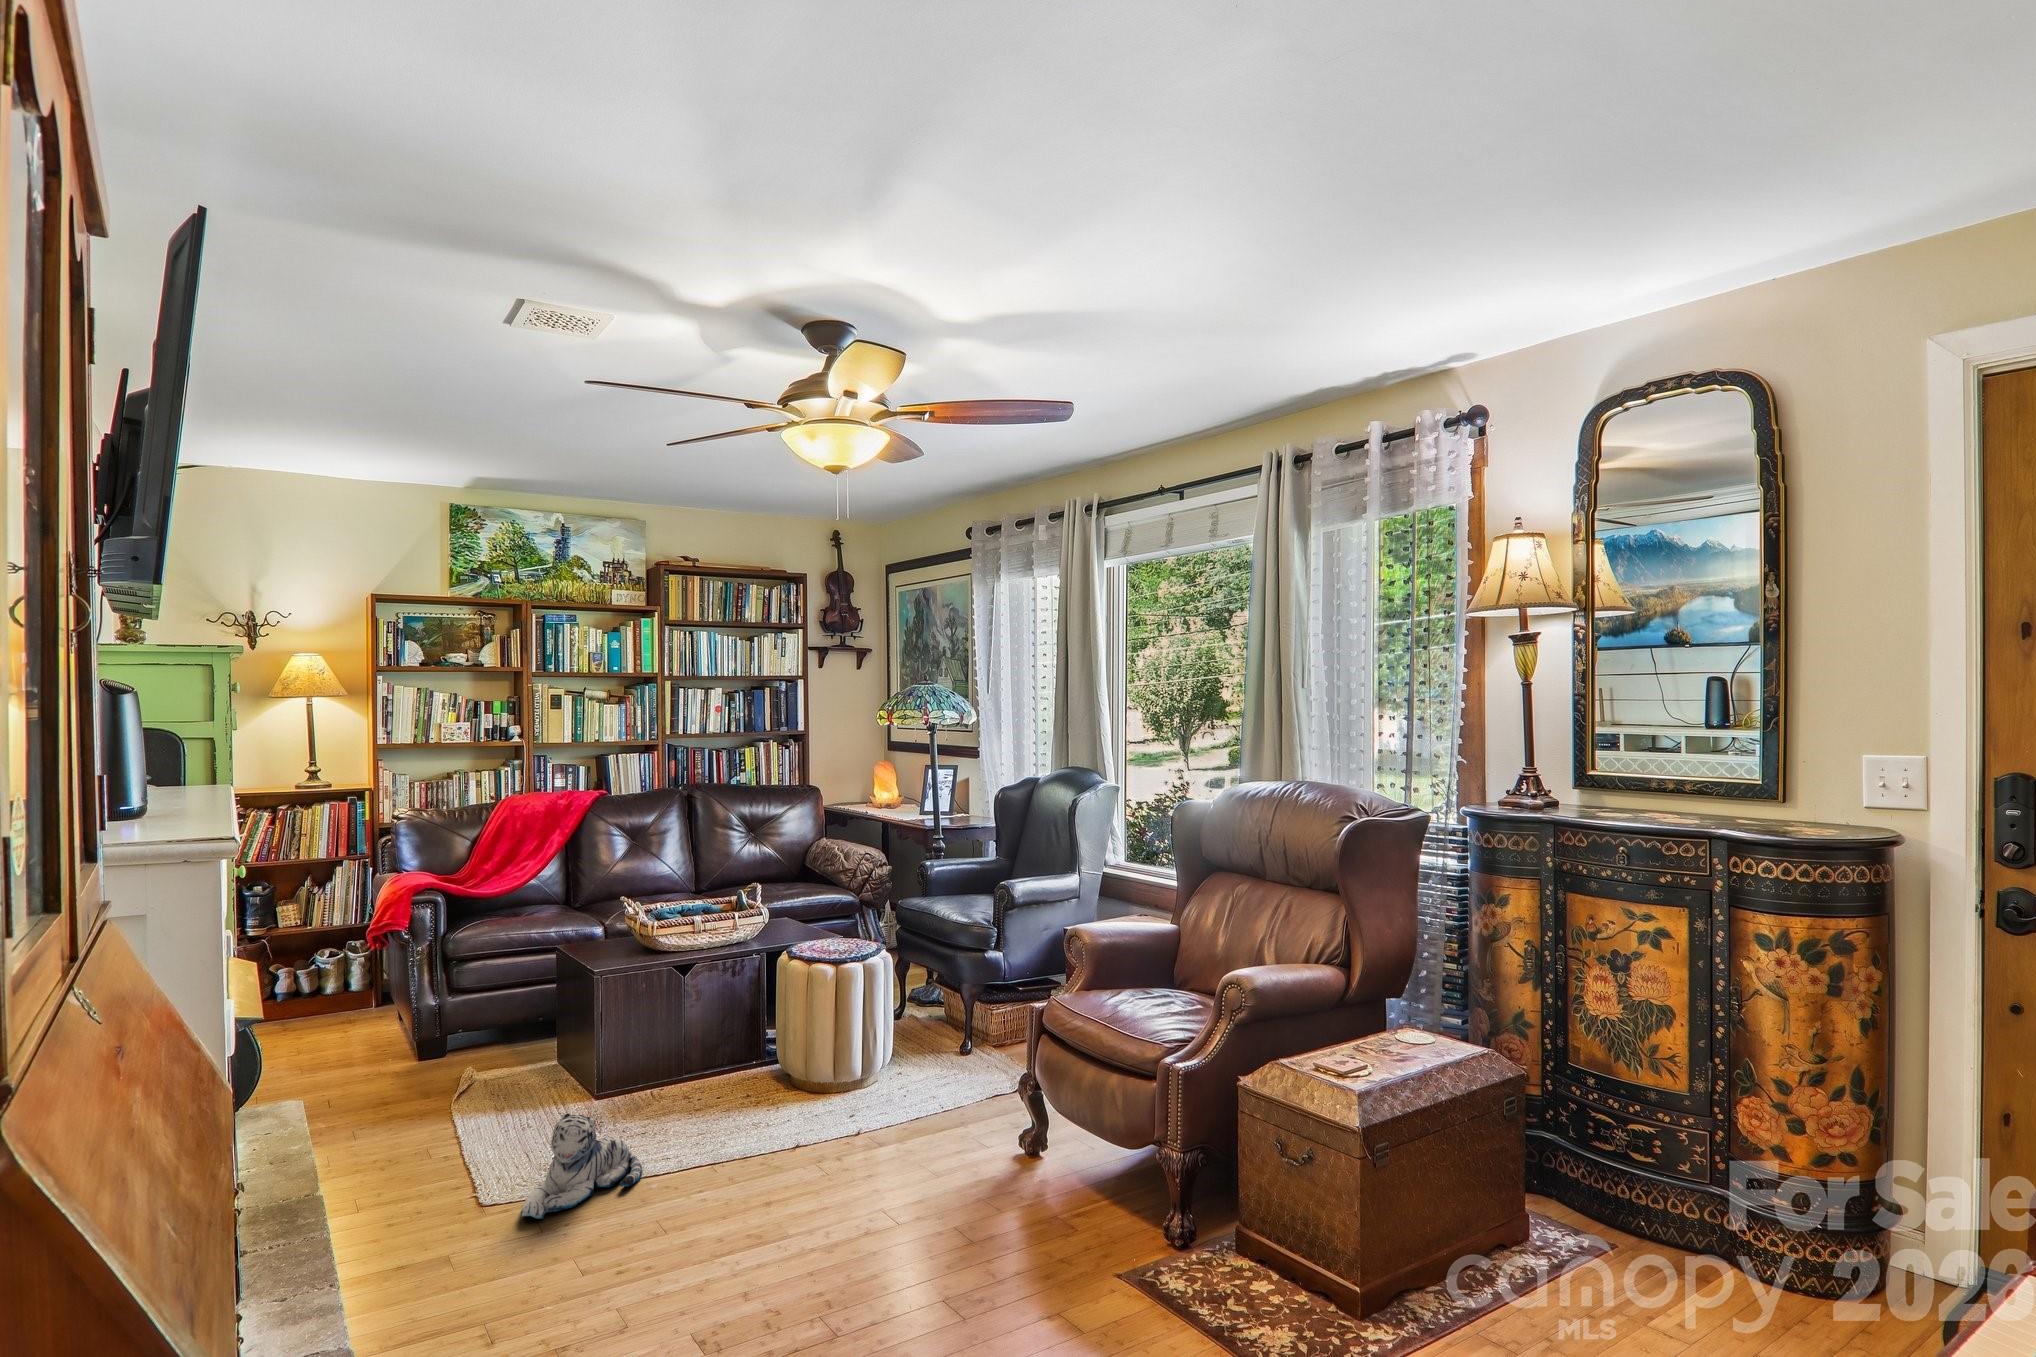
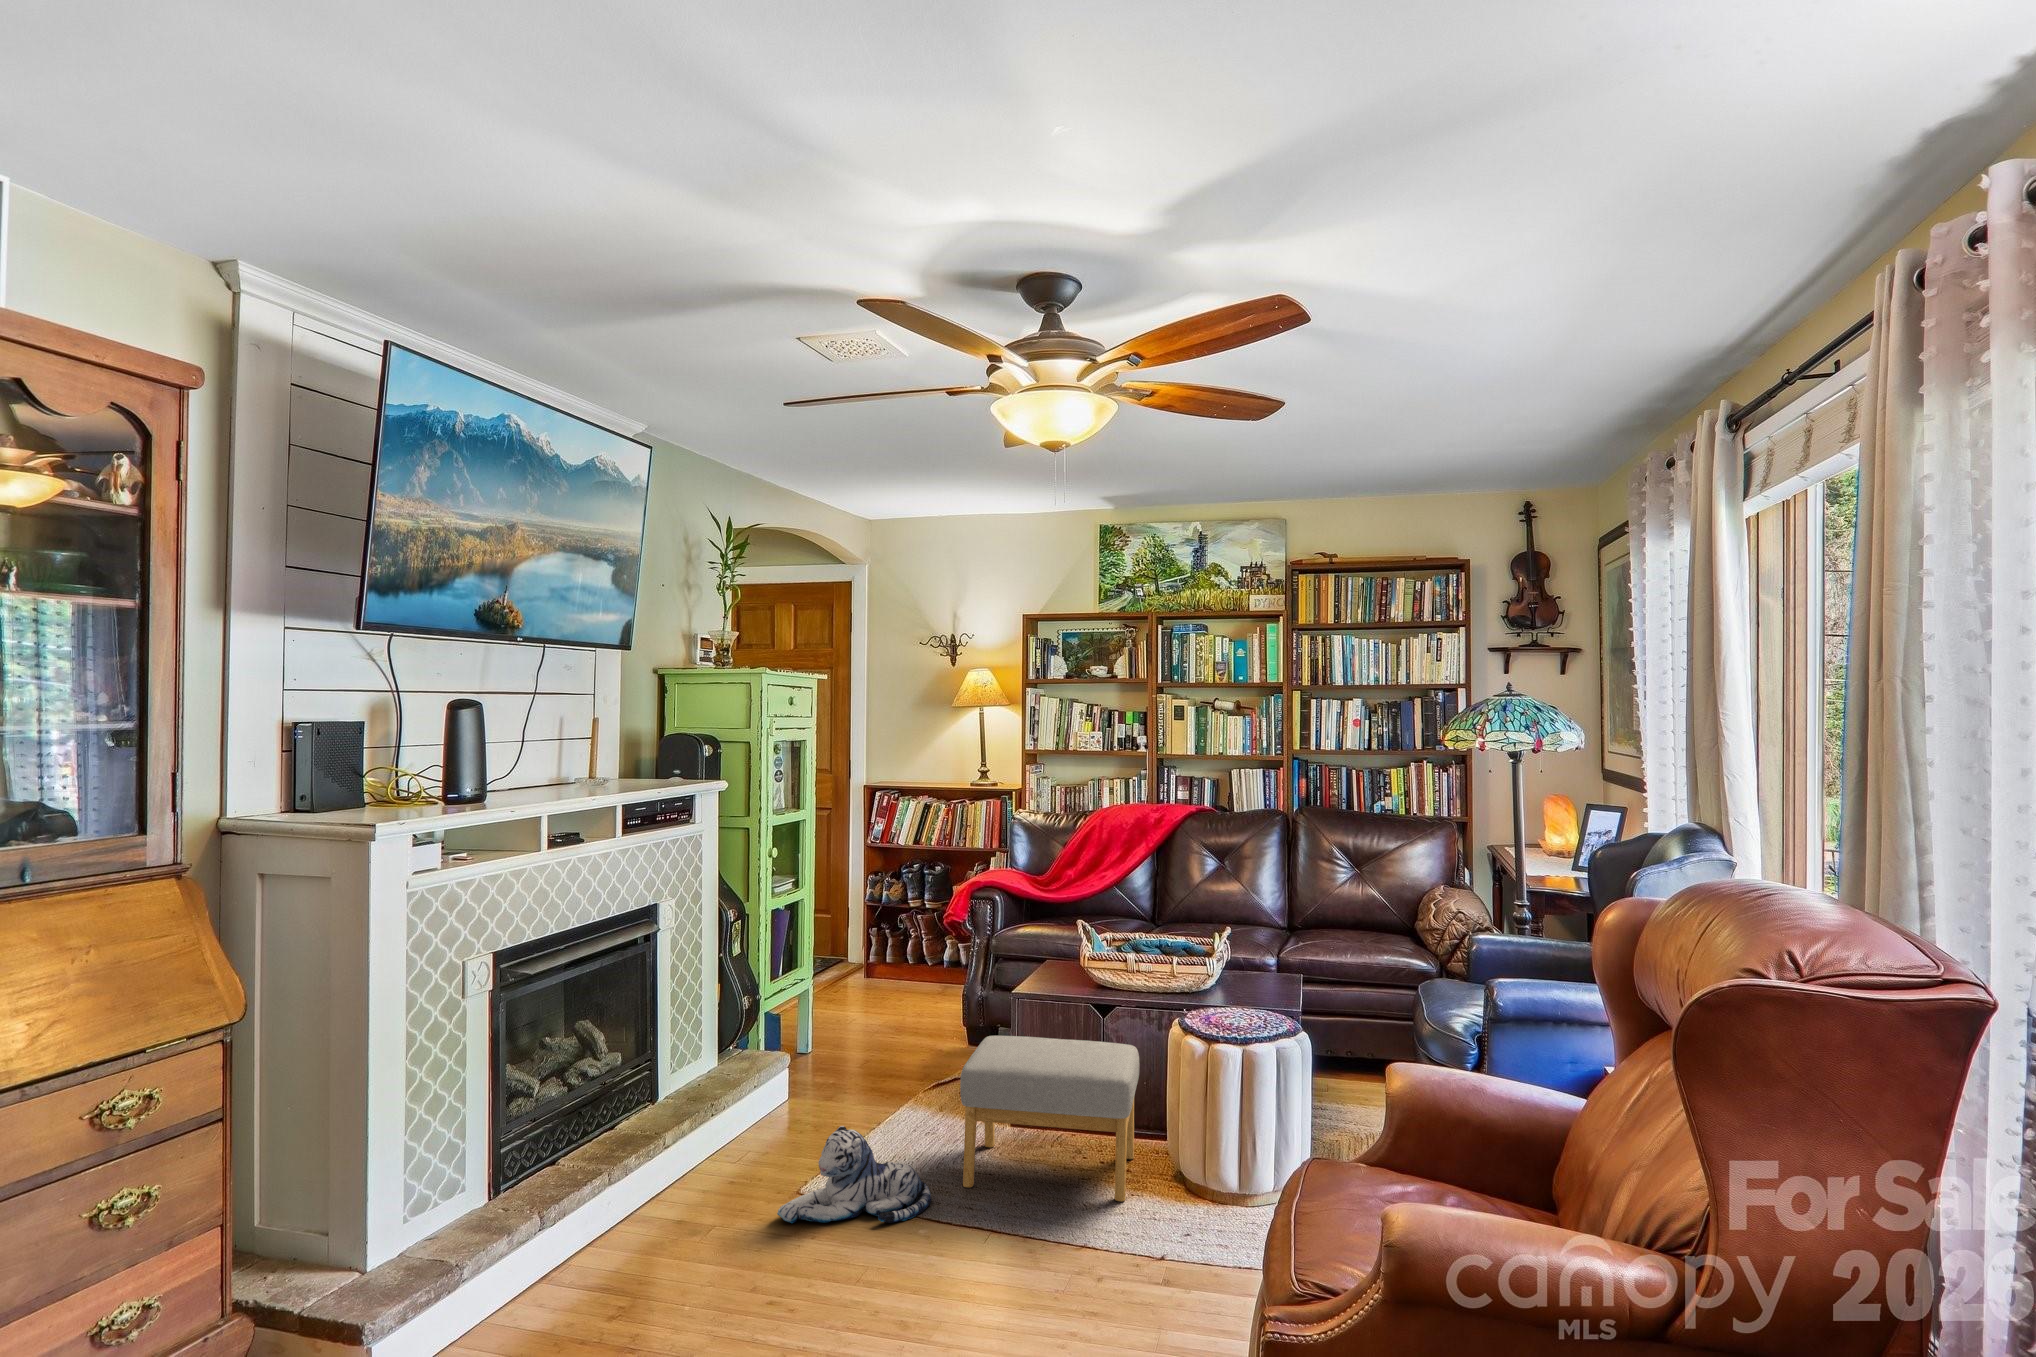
footstool: none [604,990,785,1146] -> present [960,1036,1139,1201]

